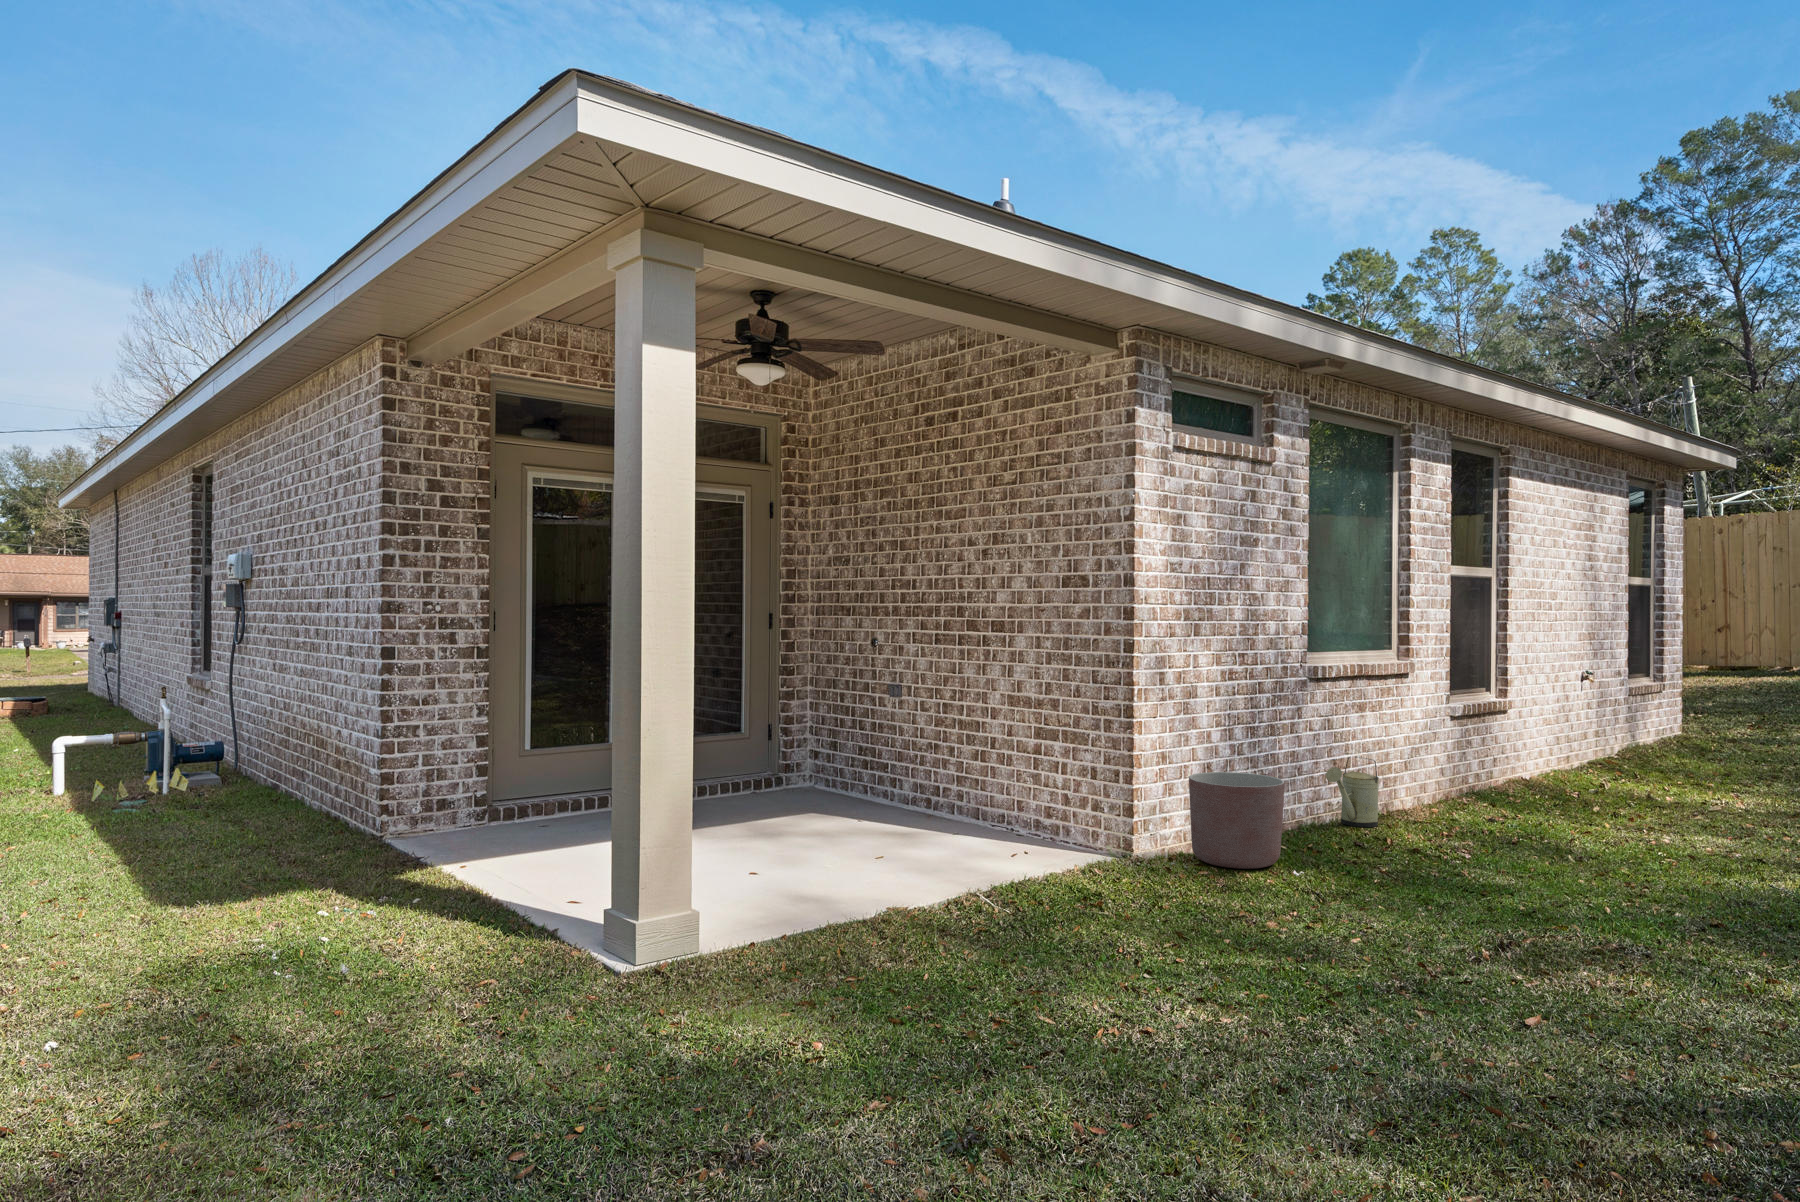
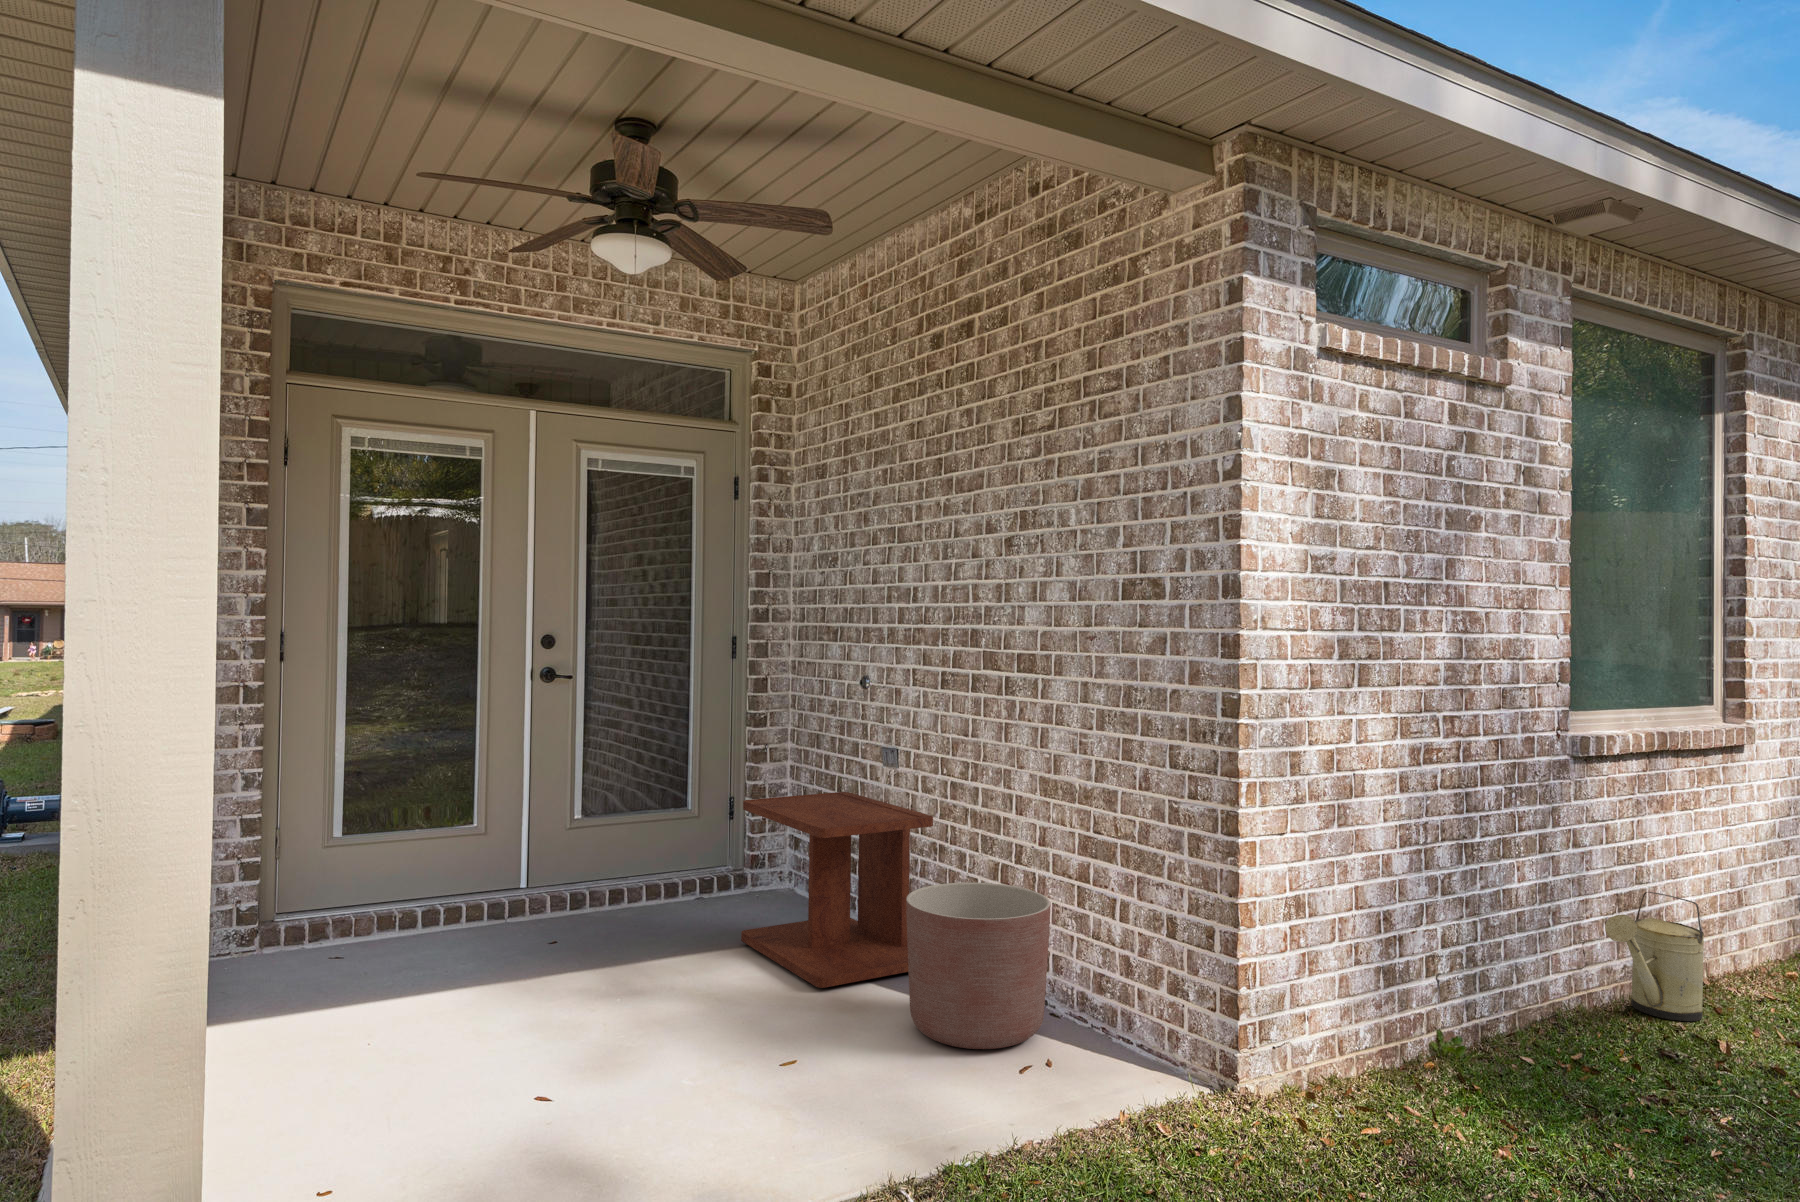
side table: none [802,716,934,831] -> present [741,792,933,988]
planter: present [1189,772,1285,869] -> present [906,882,1051,1049]

